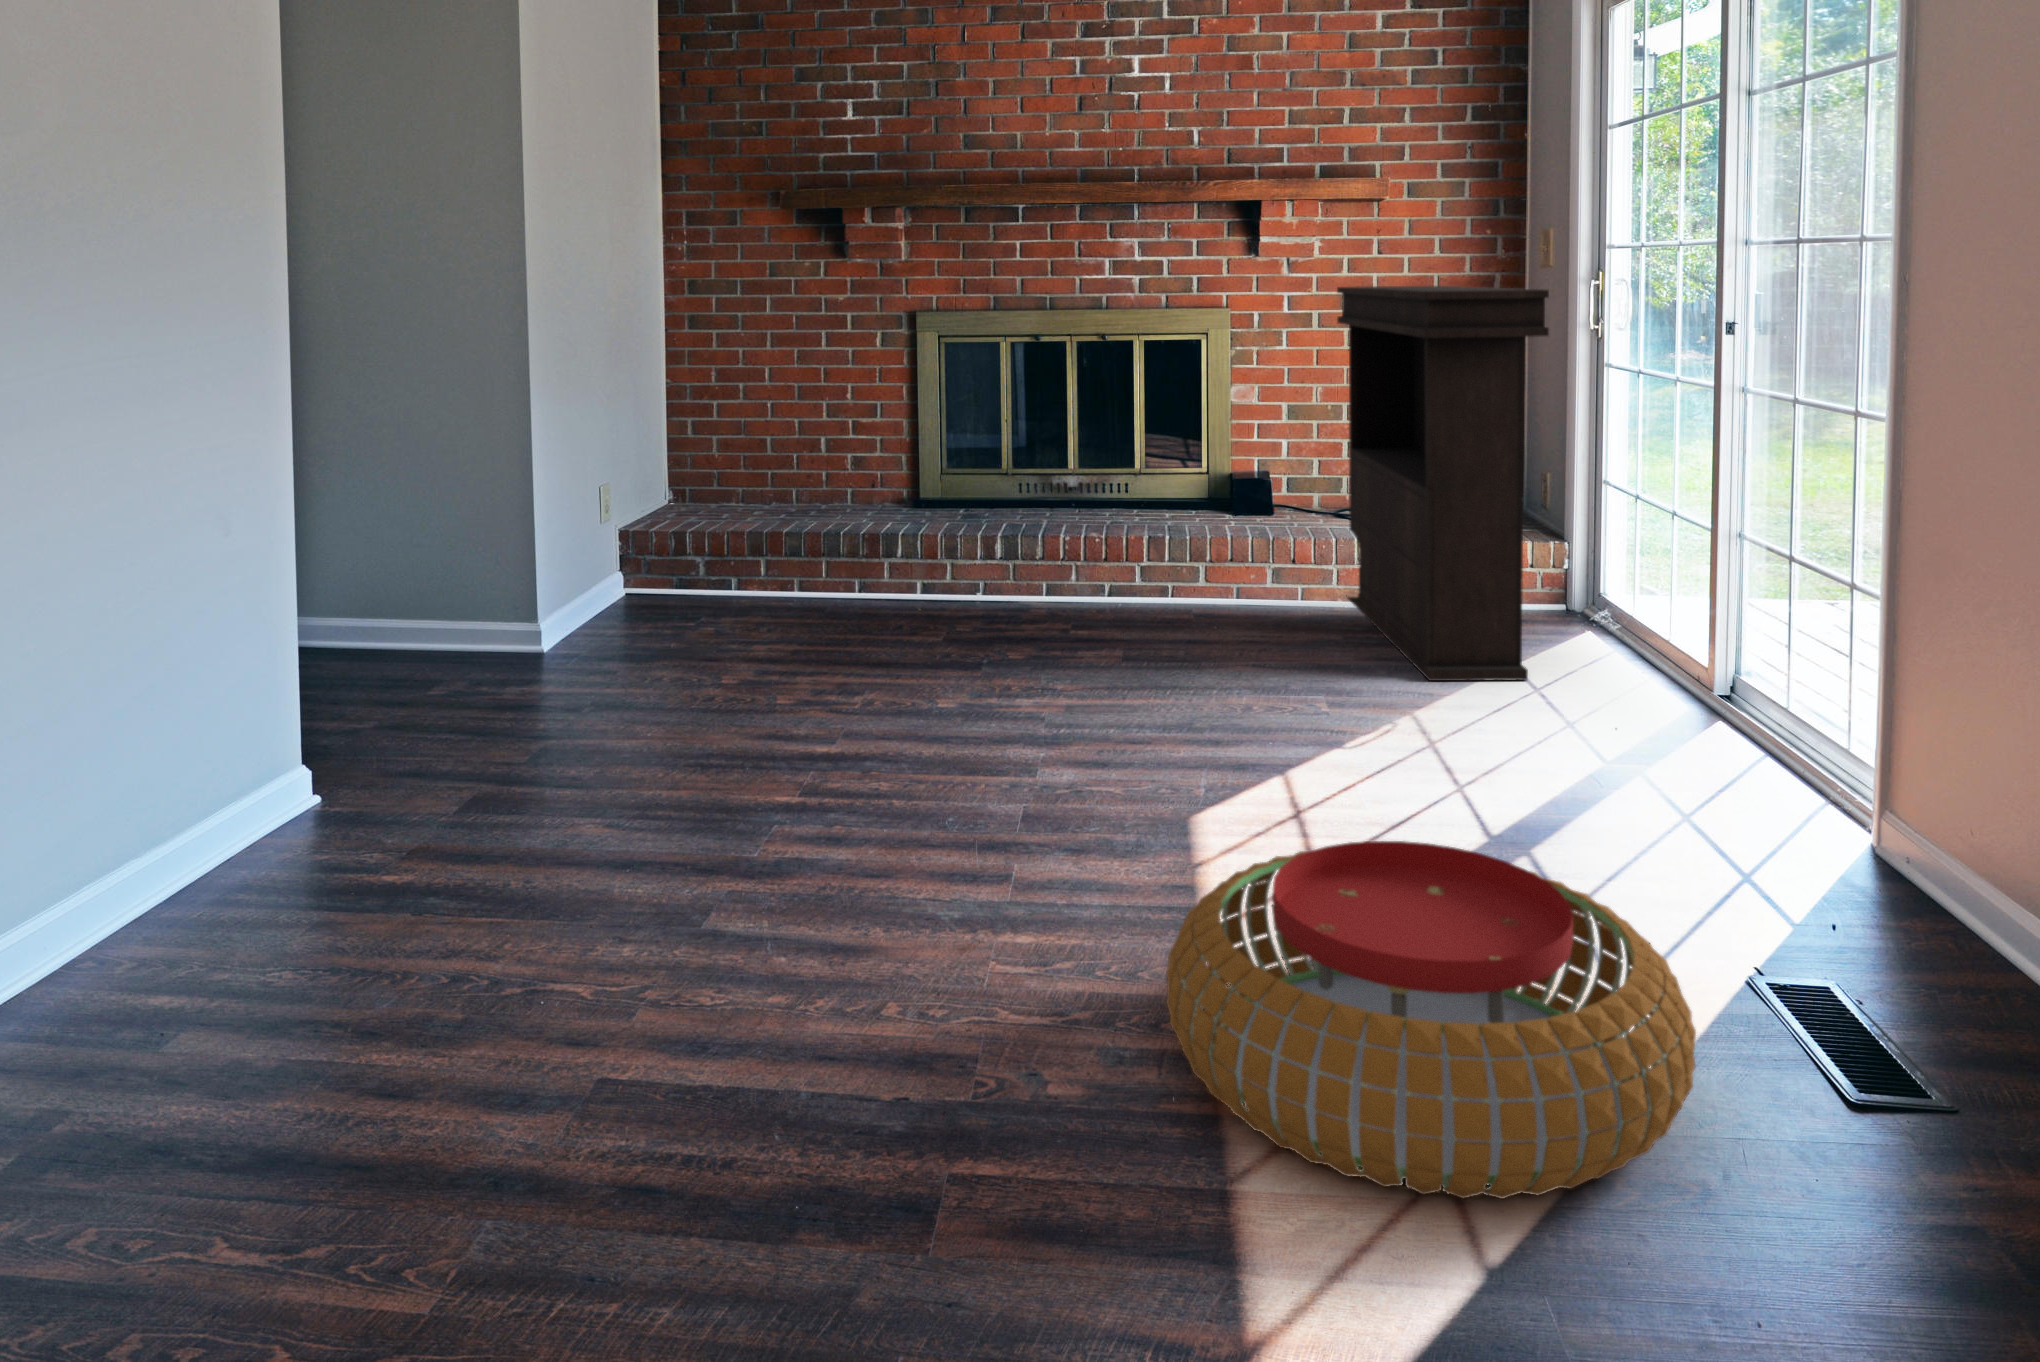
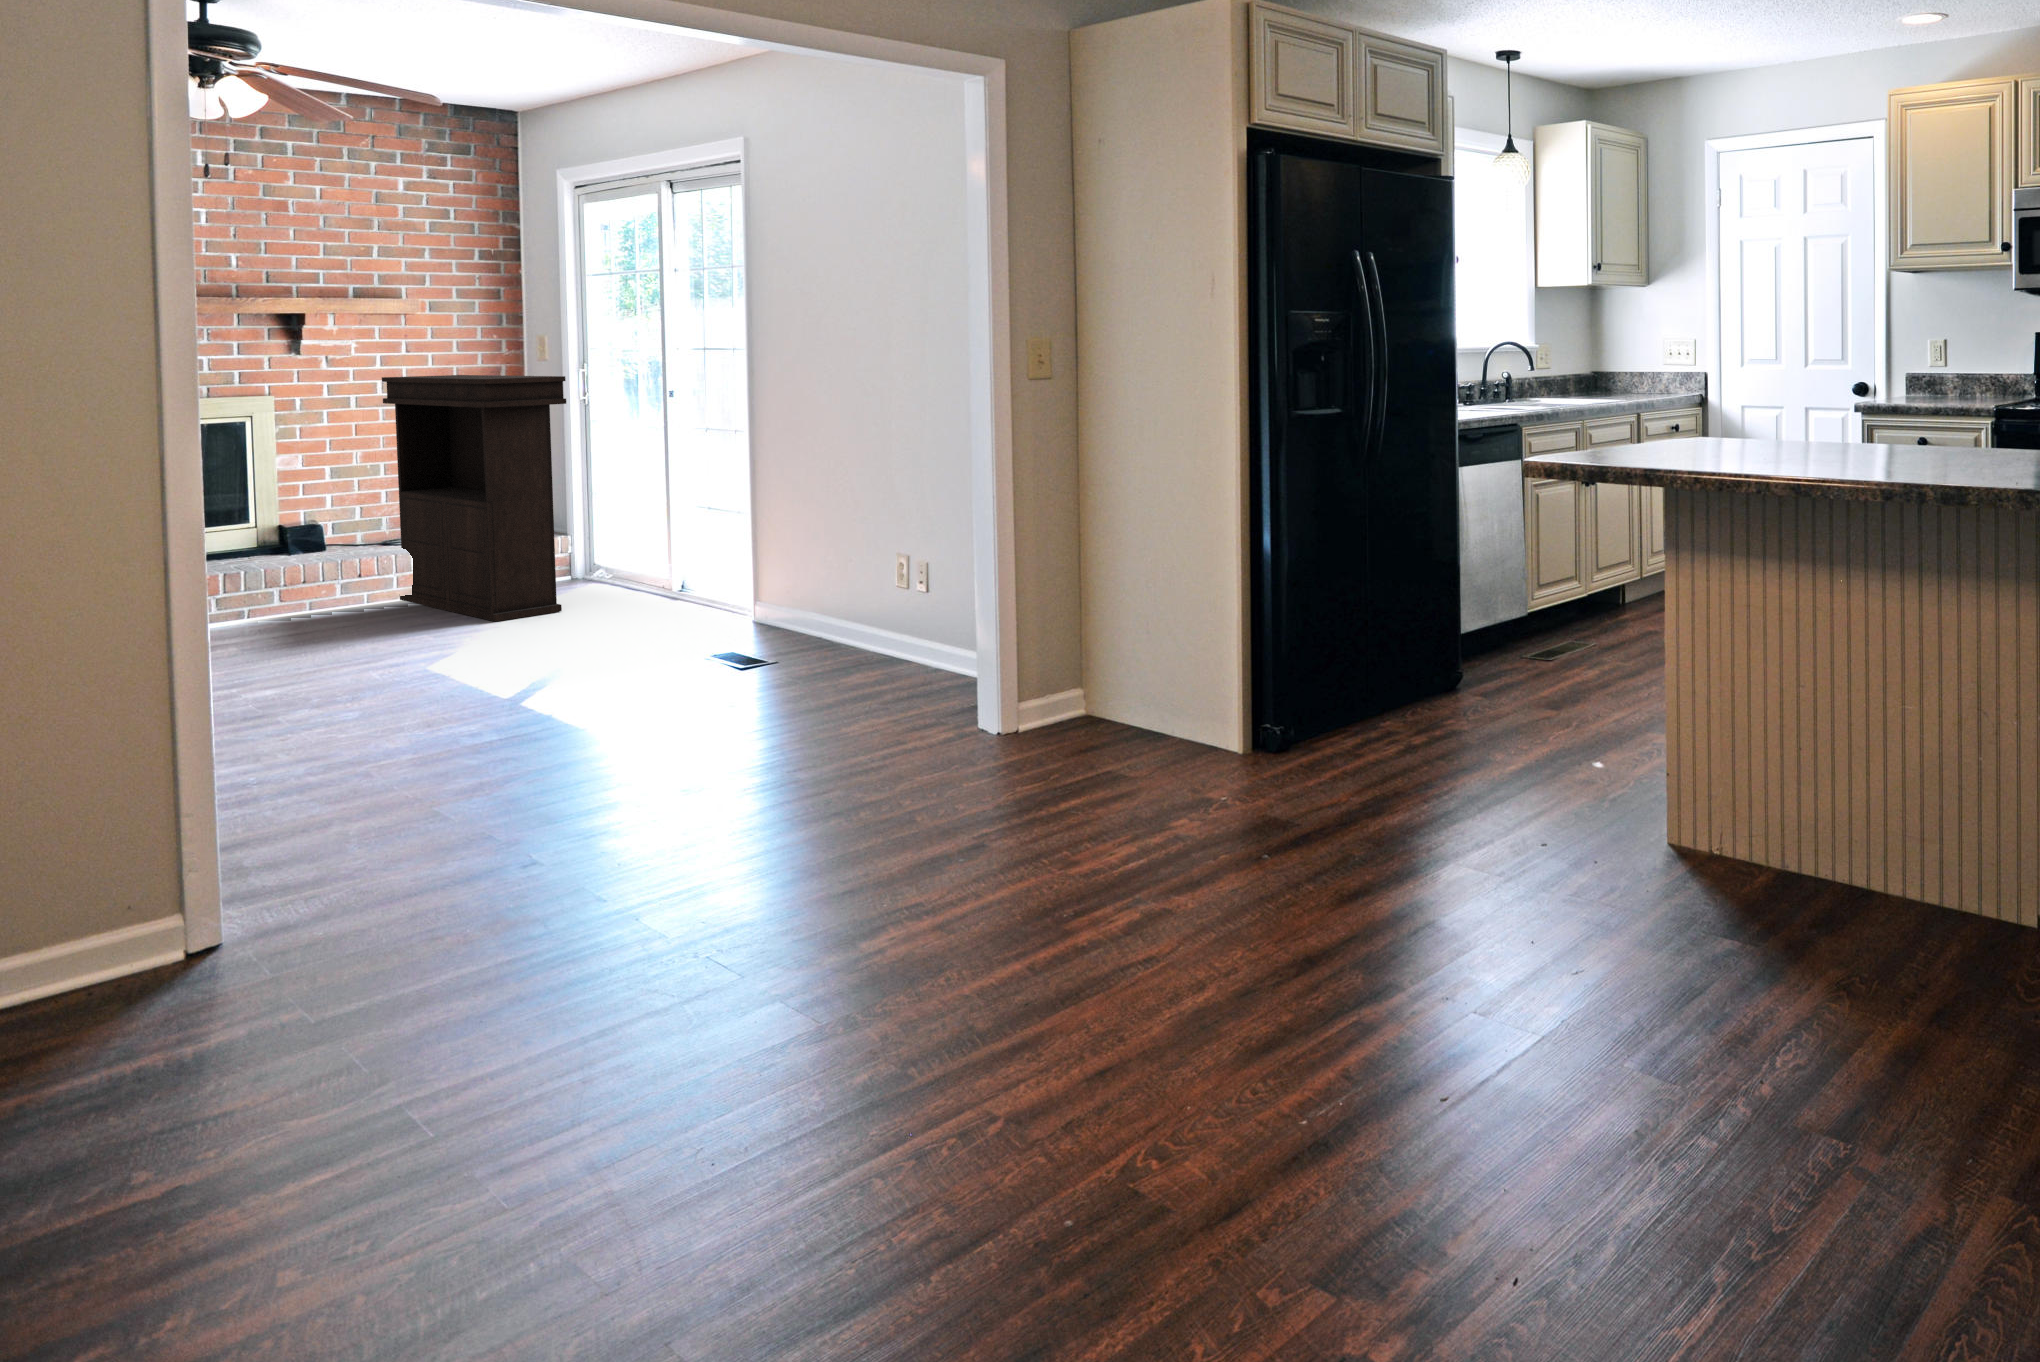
pouf: present [1166,841,1696,1199] -> none [438,625,692,737]

